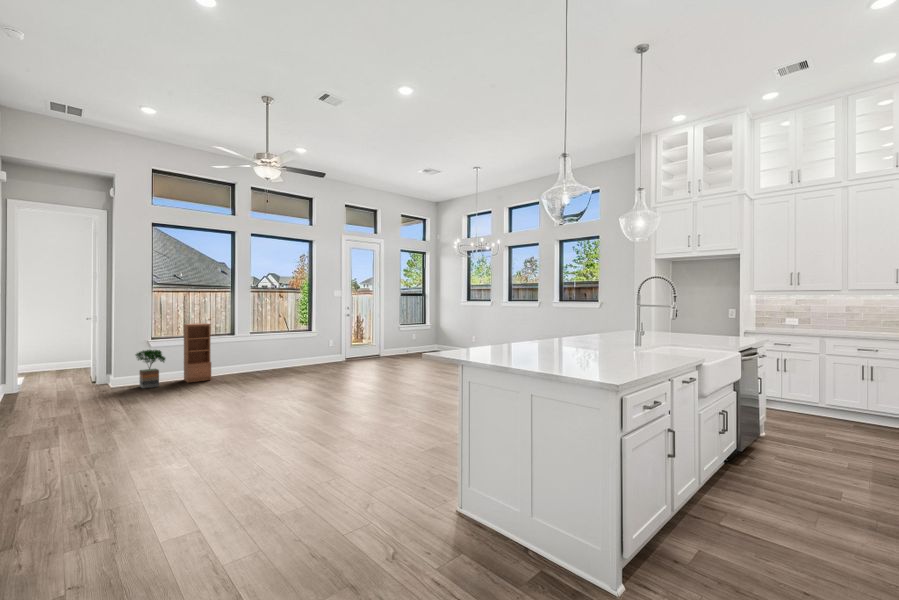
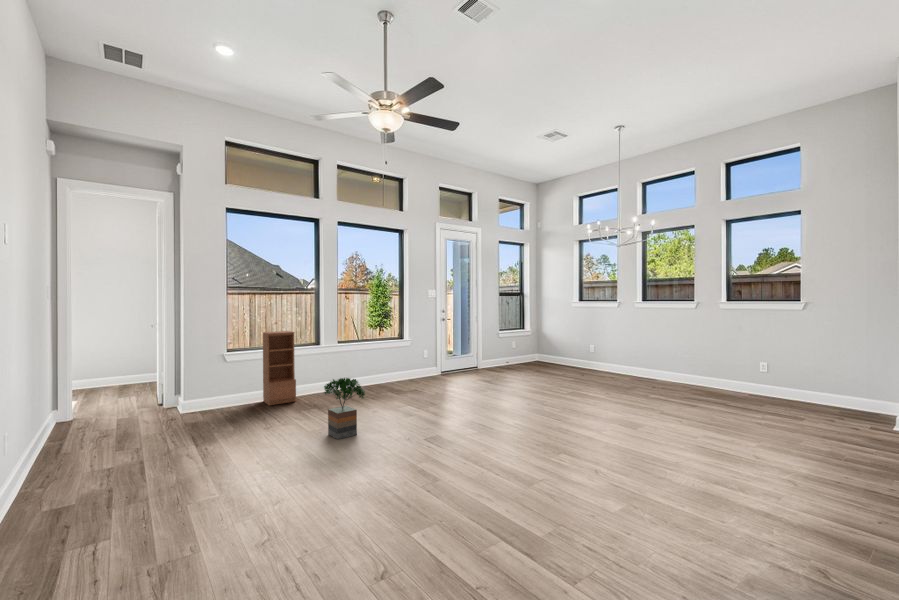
potted tree: present [135,350,165,388] -> present [324,378,365,439]

